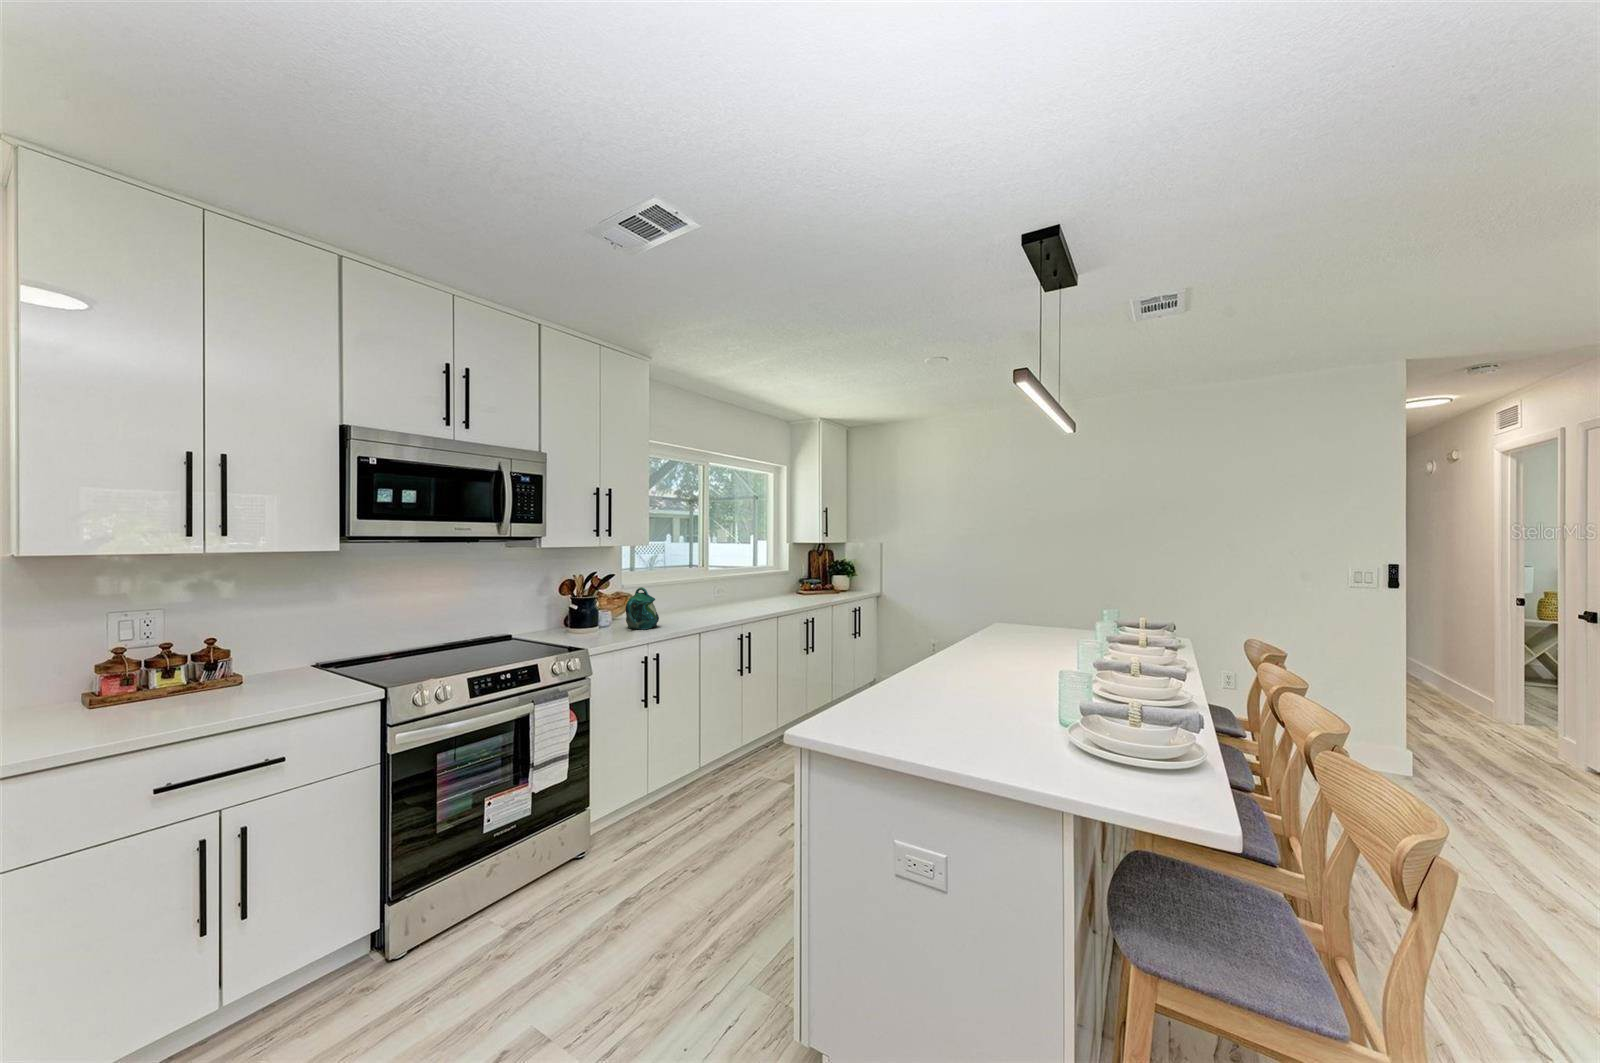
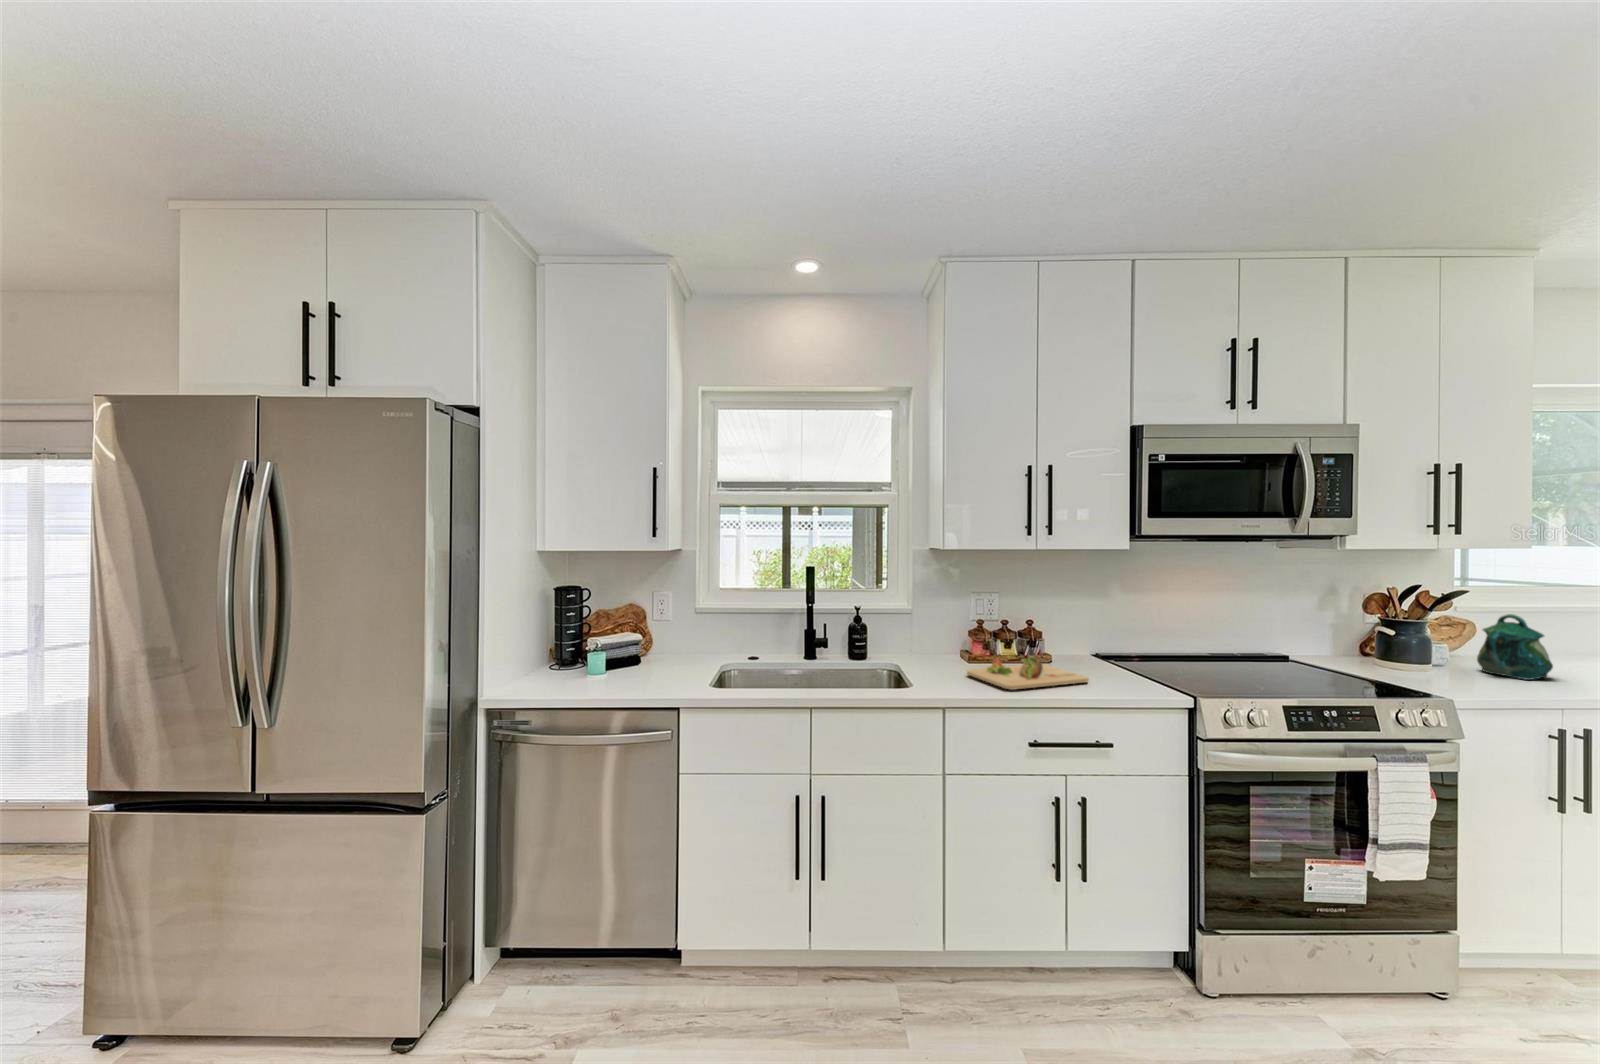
cutting board: none [82,680,276,726] -> present [967,656,1089,690]

